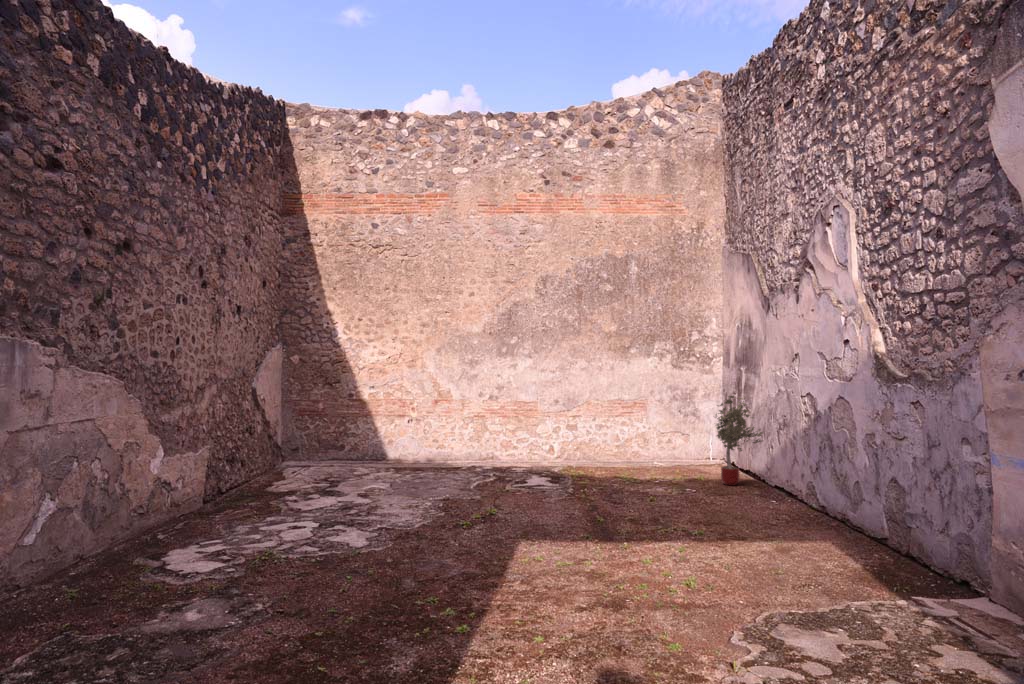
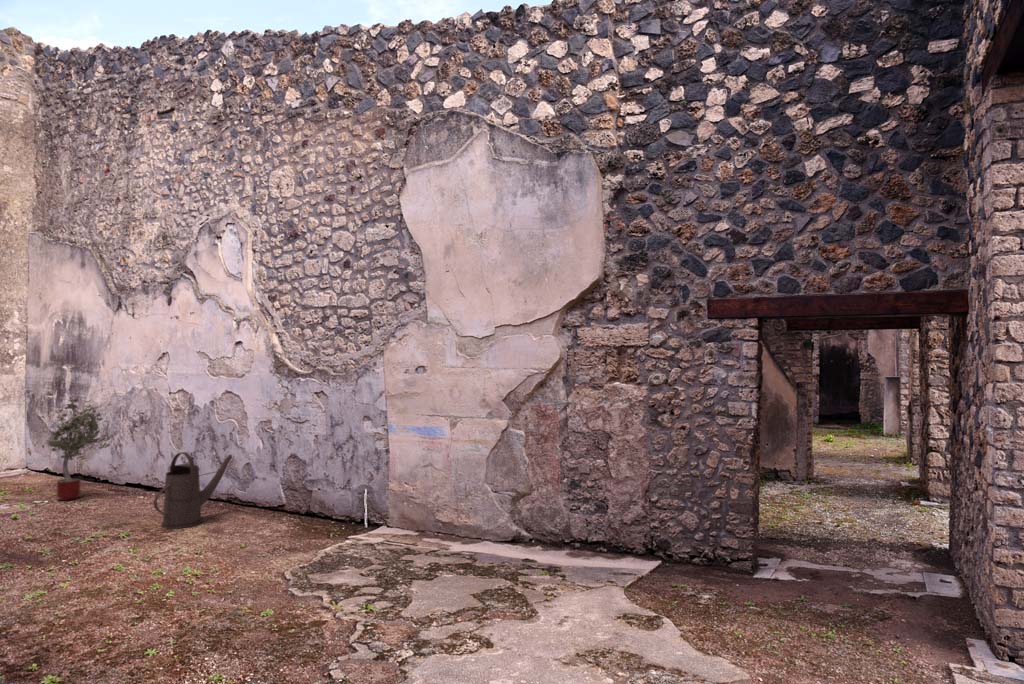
watering can: none [749,454,840,532] -> present [153,452,232,529]

